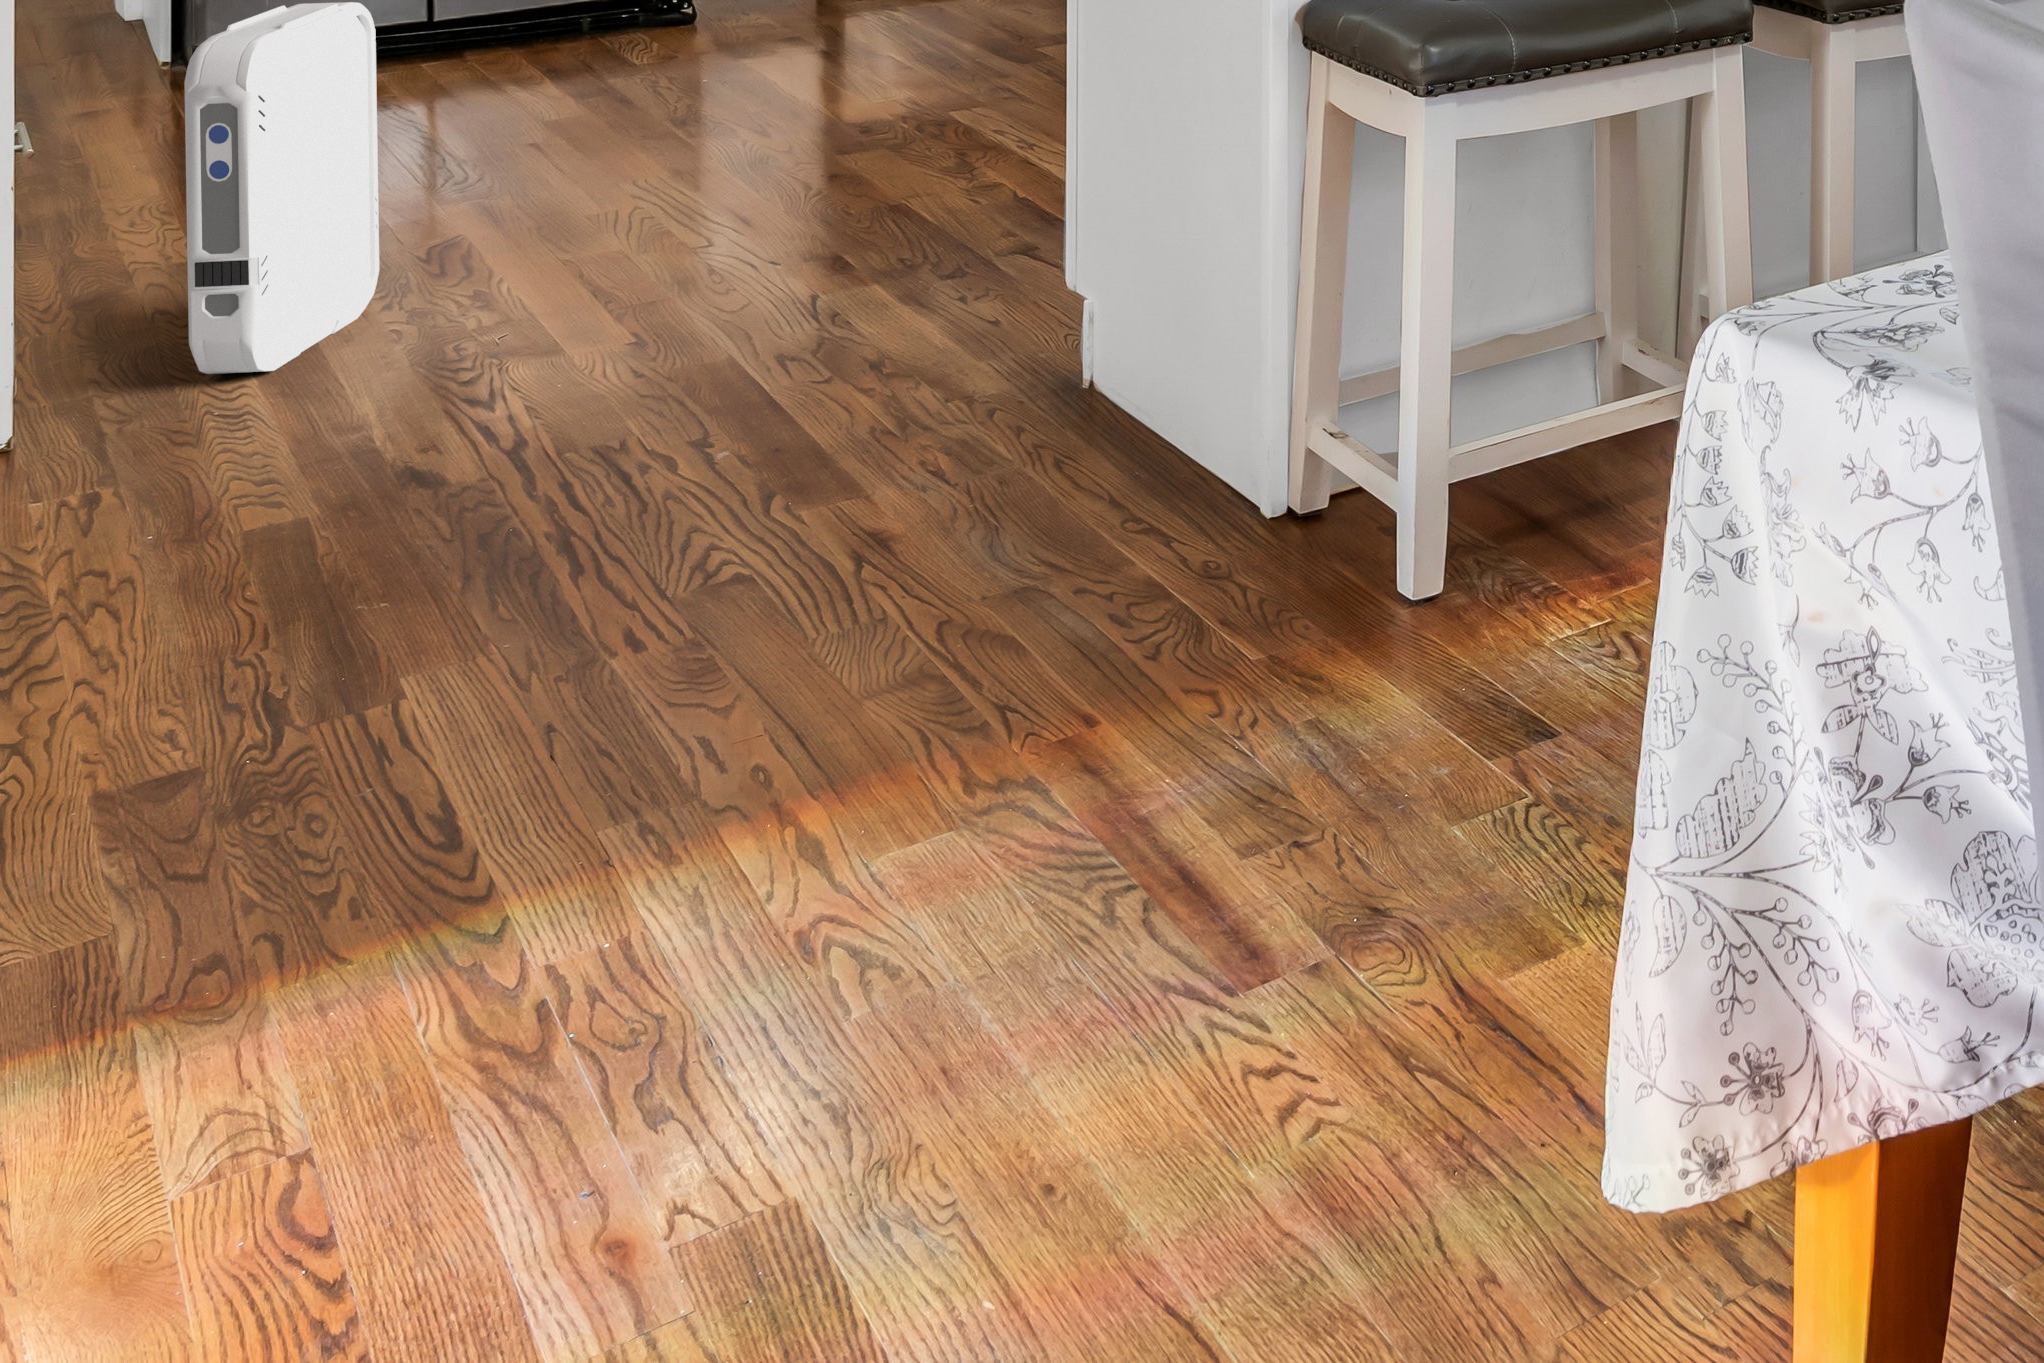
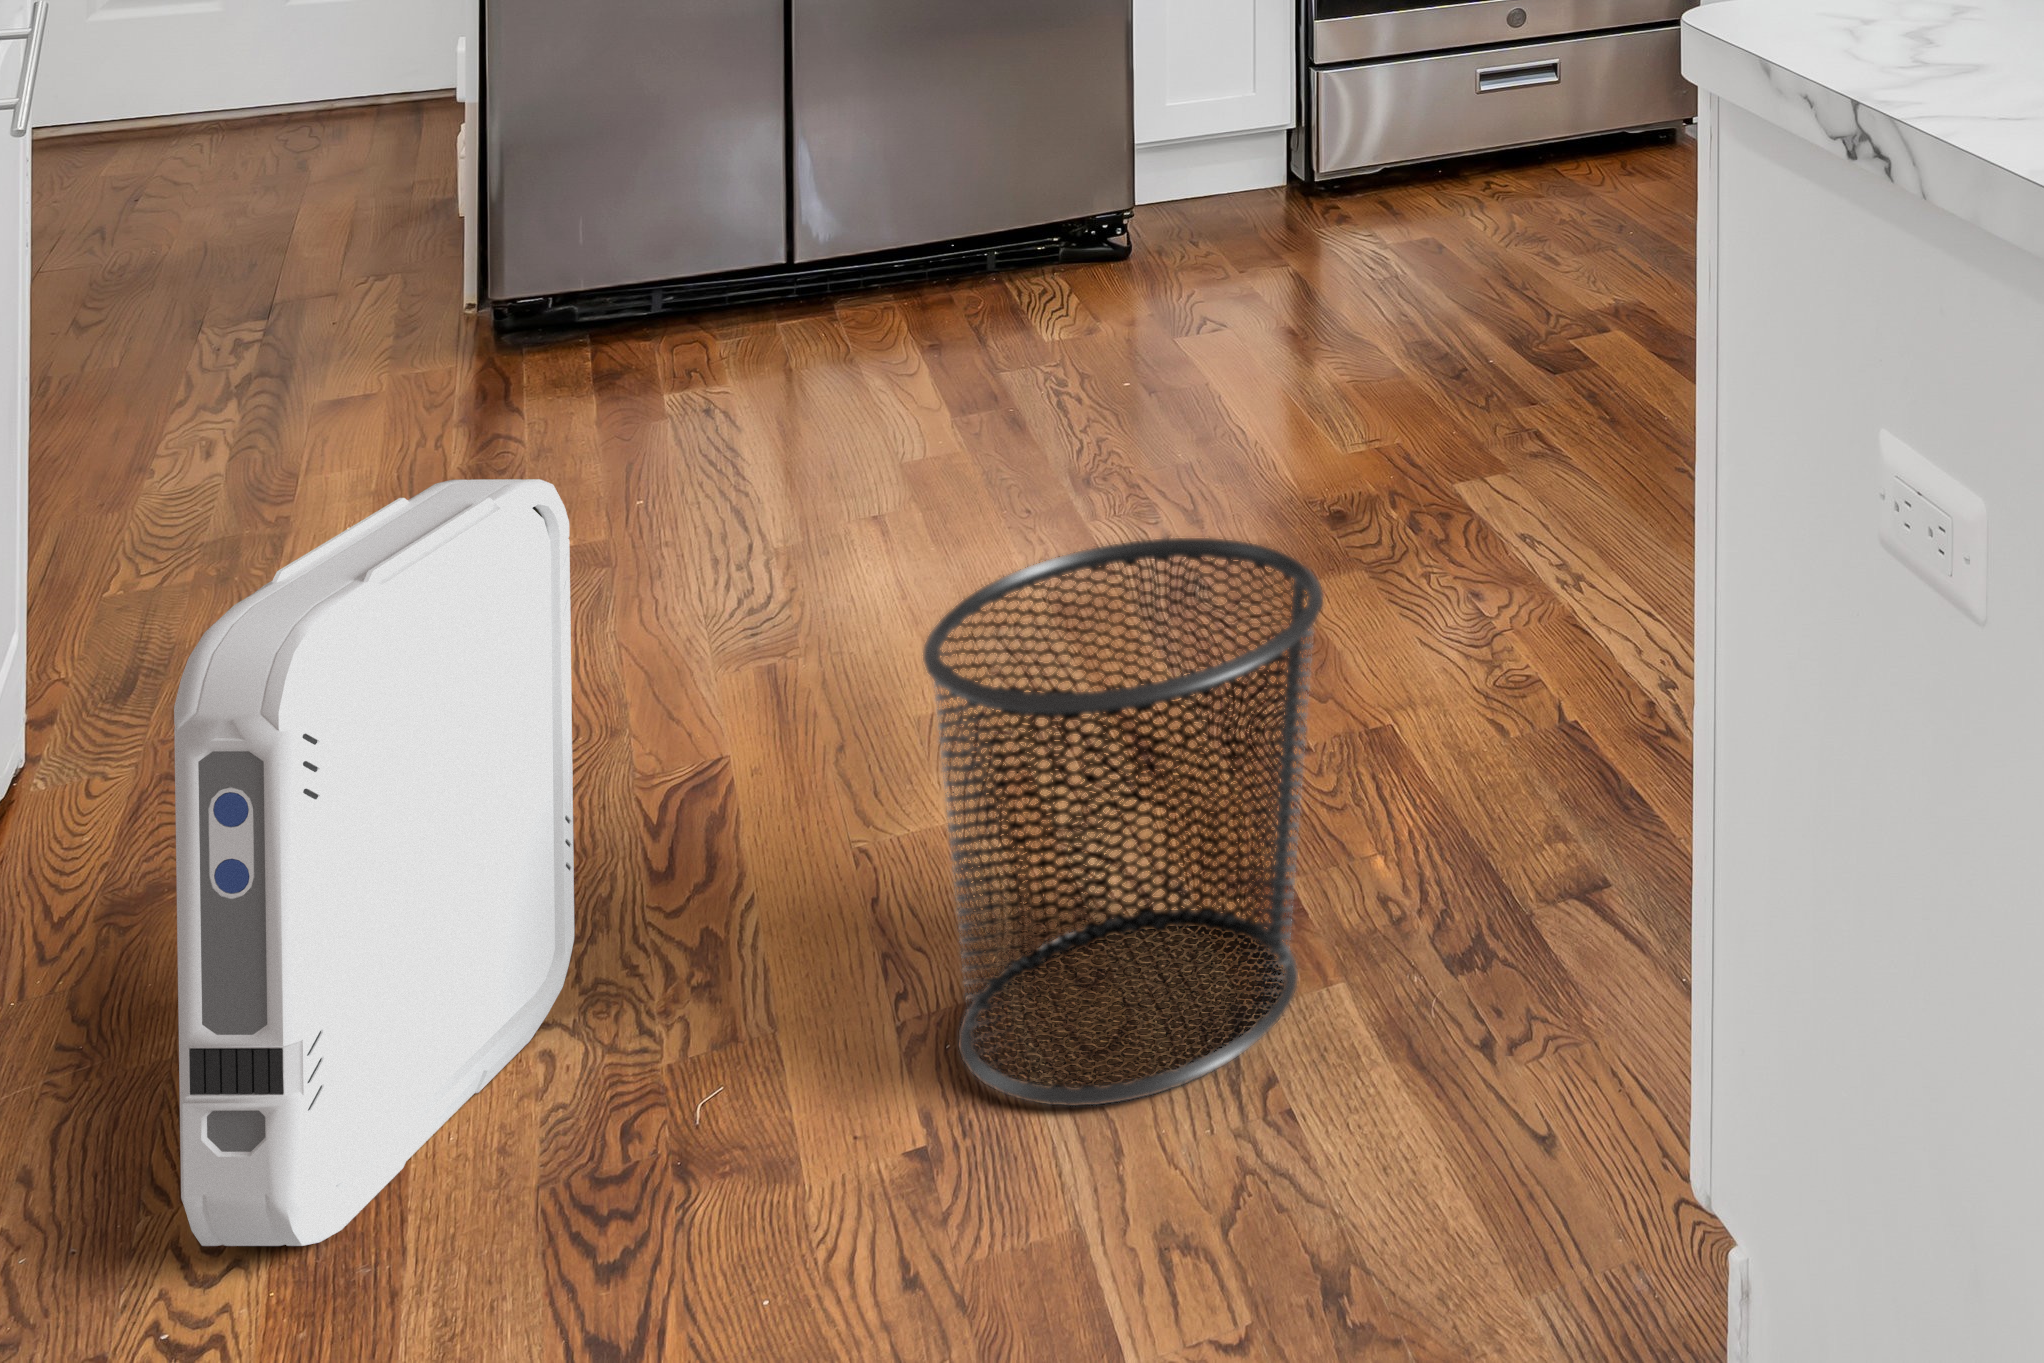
trash can: none [595,49,832,322] -> present [923,538,1324,1106]

